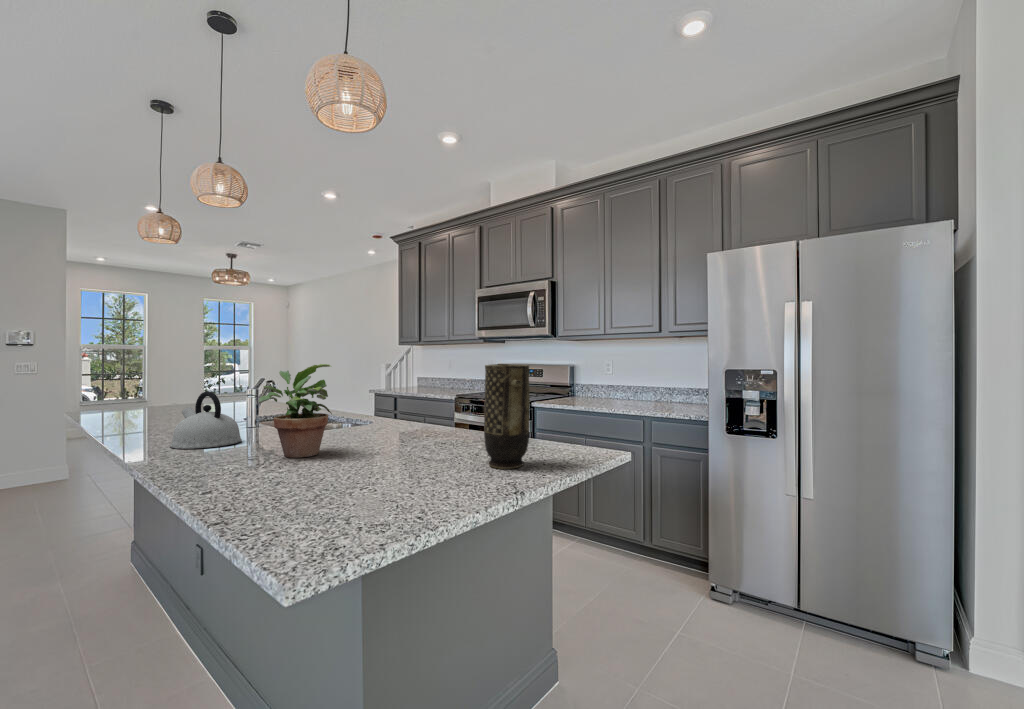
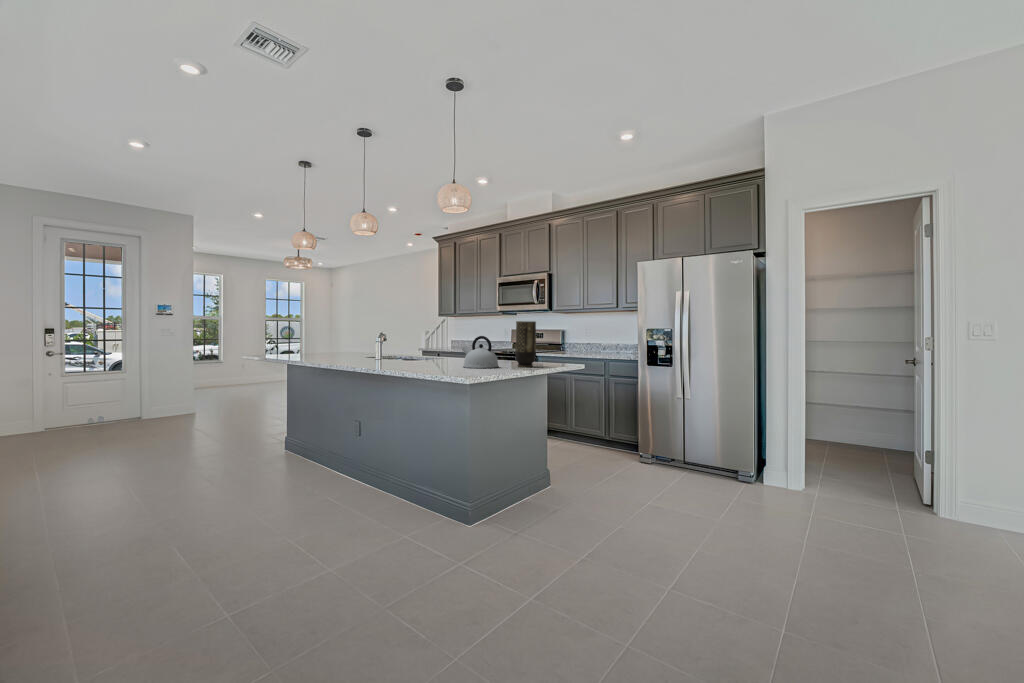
potted plant: present [258,364,332,458] -> none [409,321,442,365]
kettle: present [170,391,242,449] -> present [462,336,499,368]

